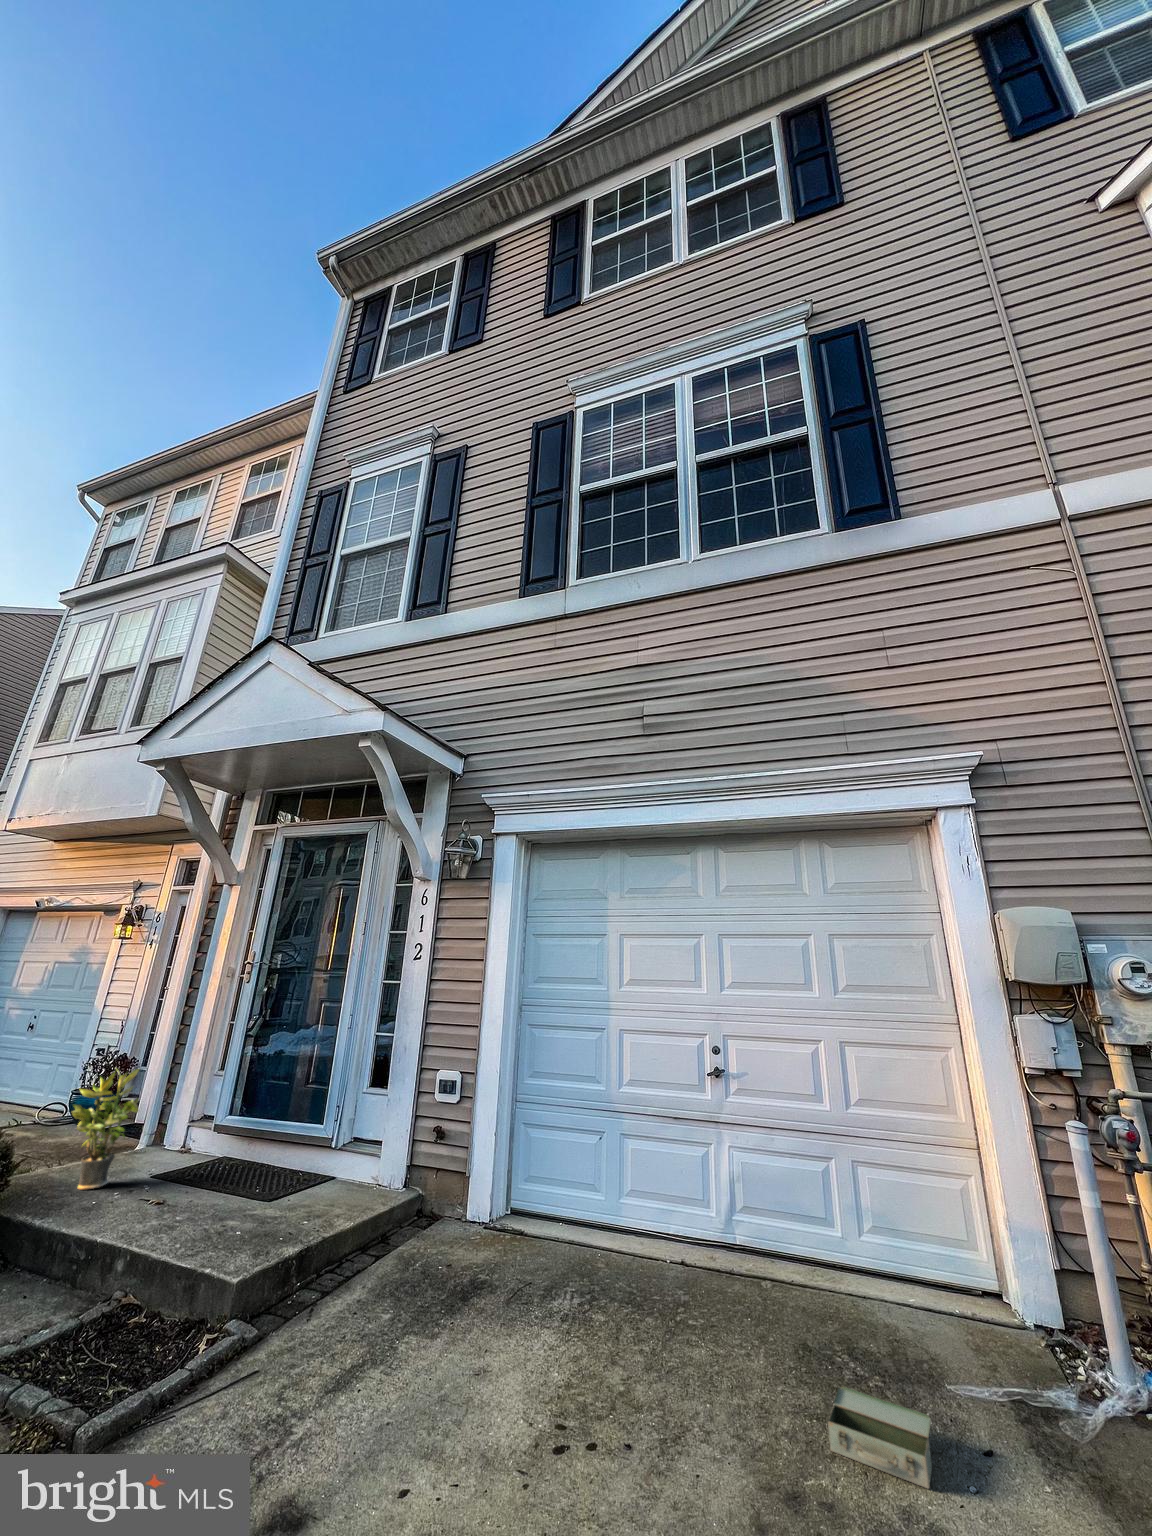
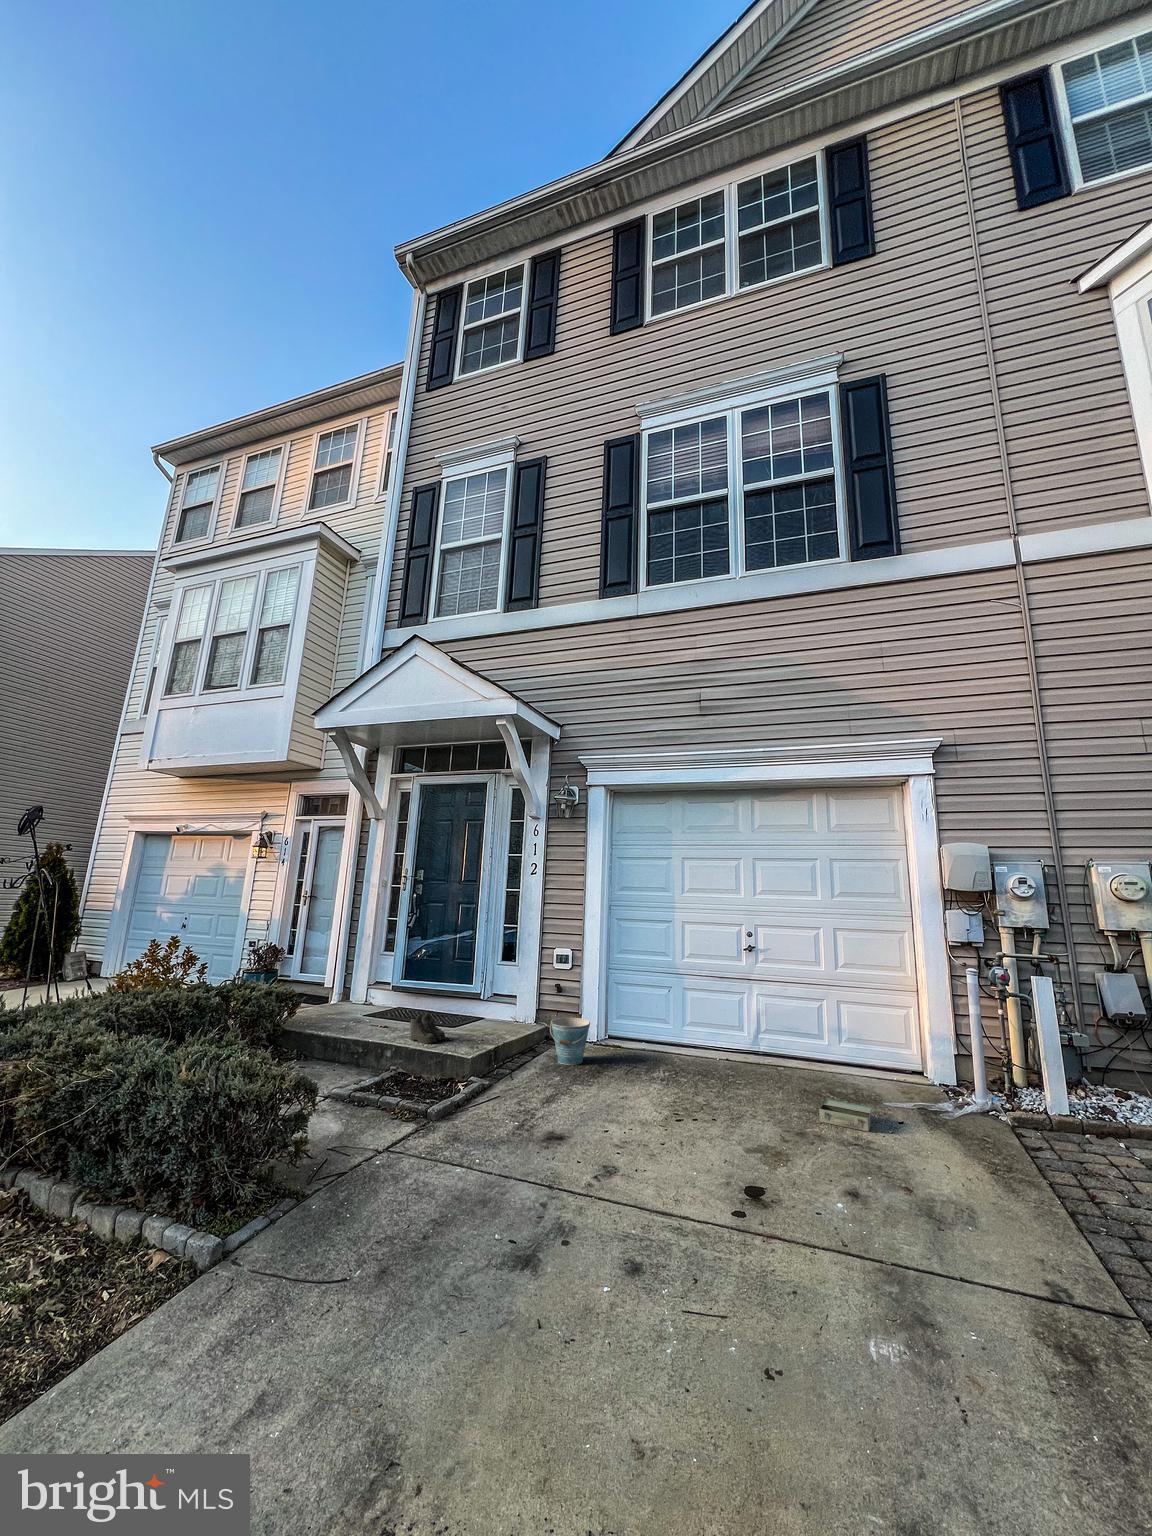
potted plant: present [72,1068,139,1190] -> none [318,947,356,1022]
boots: none [168,1181,228,1241] -> present [410,1013,445,1044]
bucket: none [398,1187,464,1276] -> present [551,1018,590,1065]

